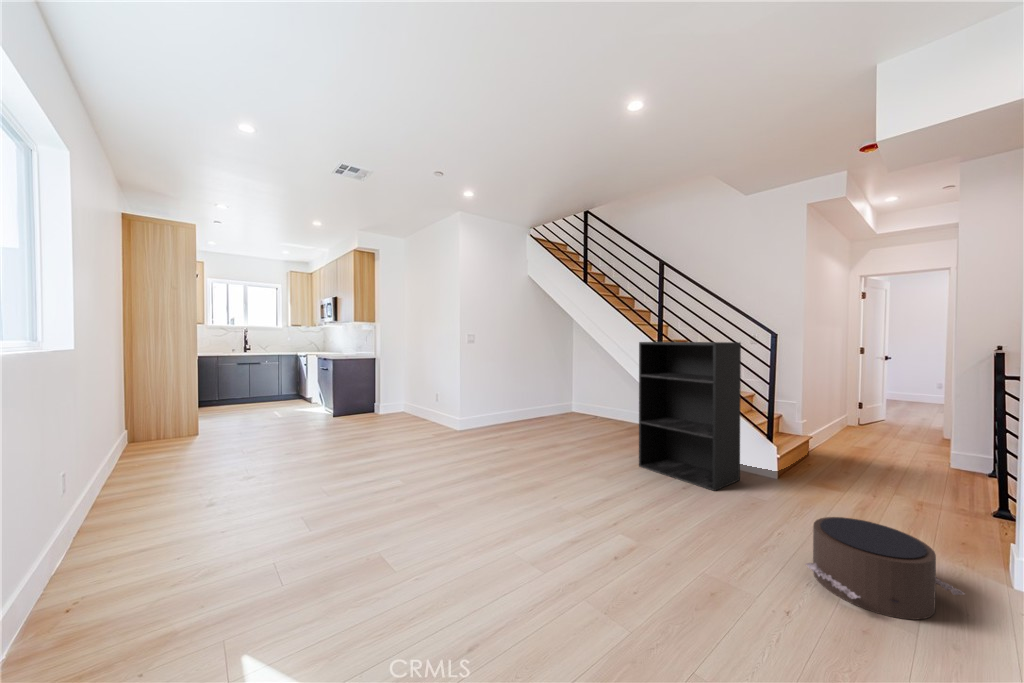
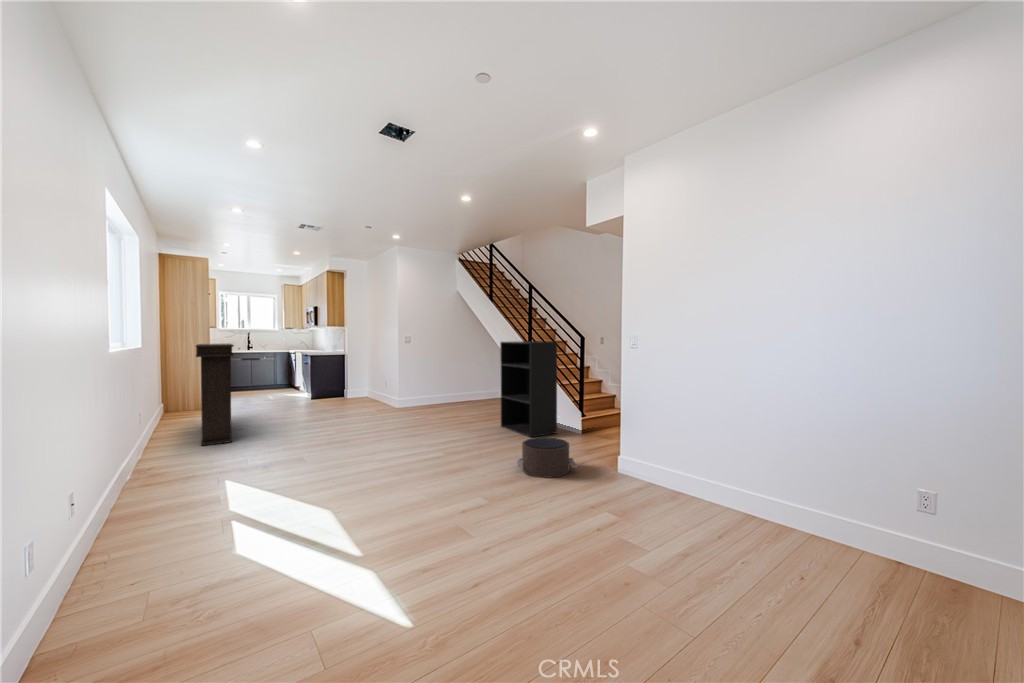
console table: none [176,344,243,525] -> present [196,344,234,446]

